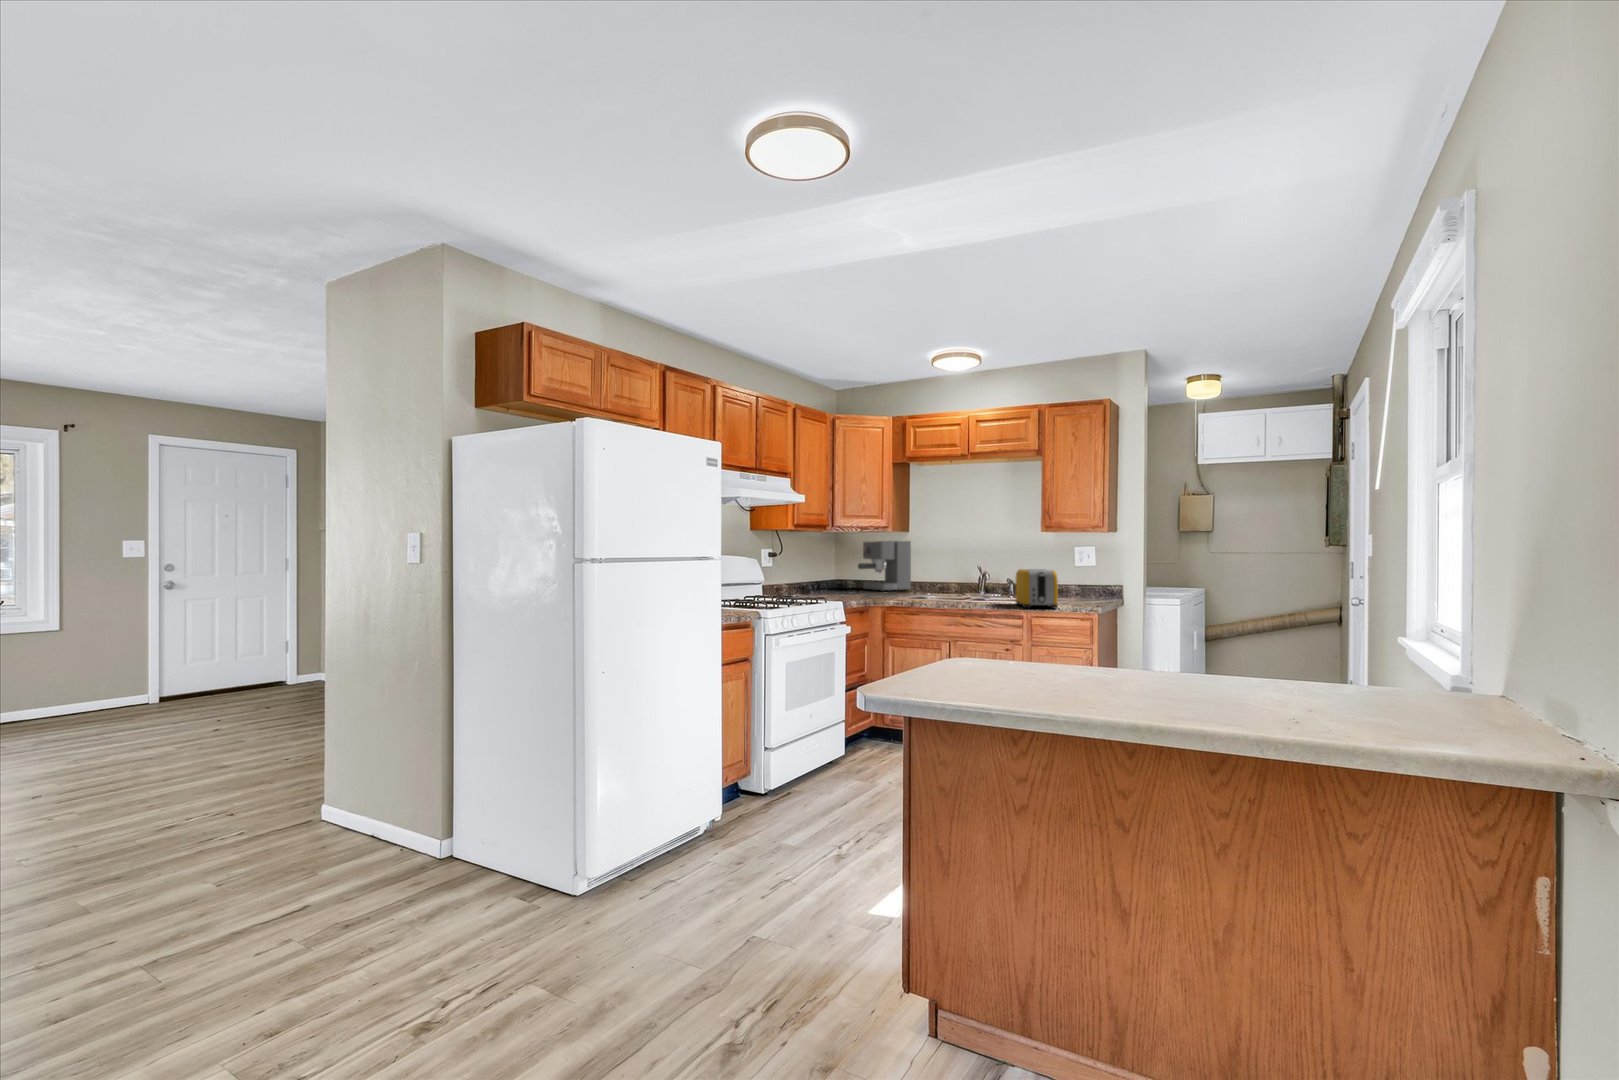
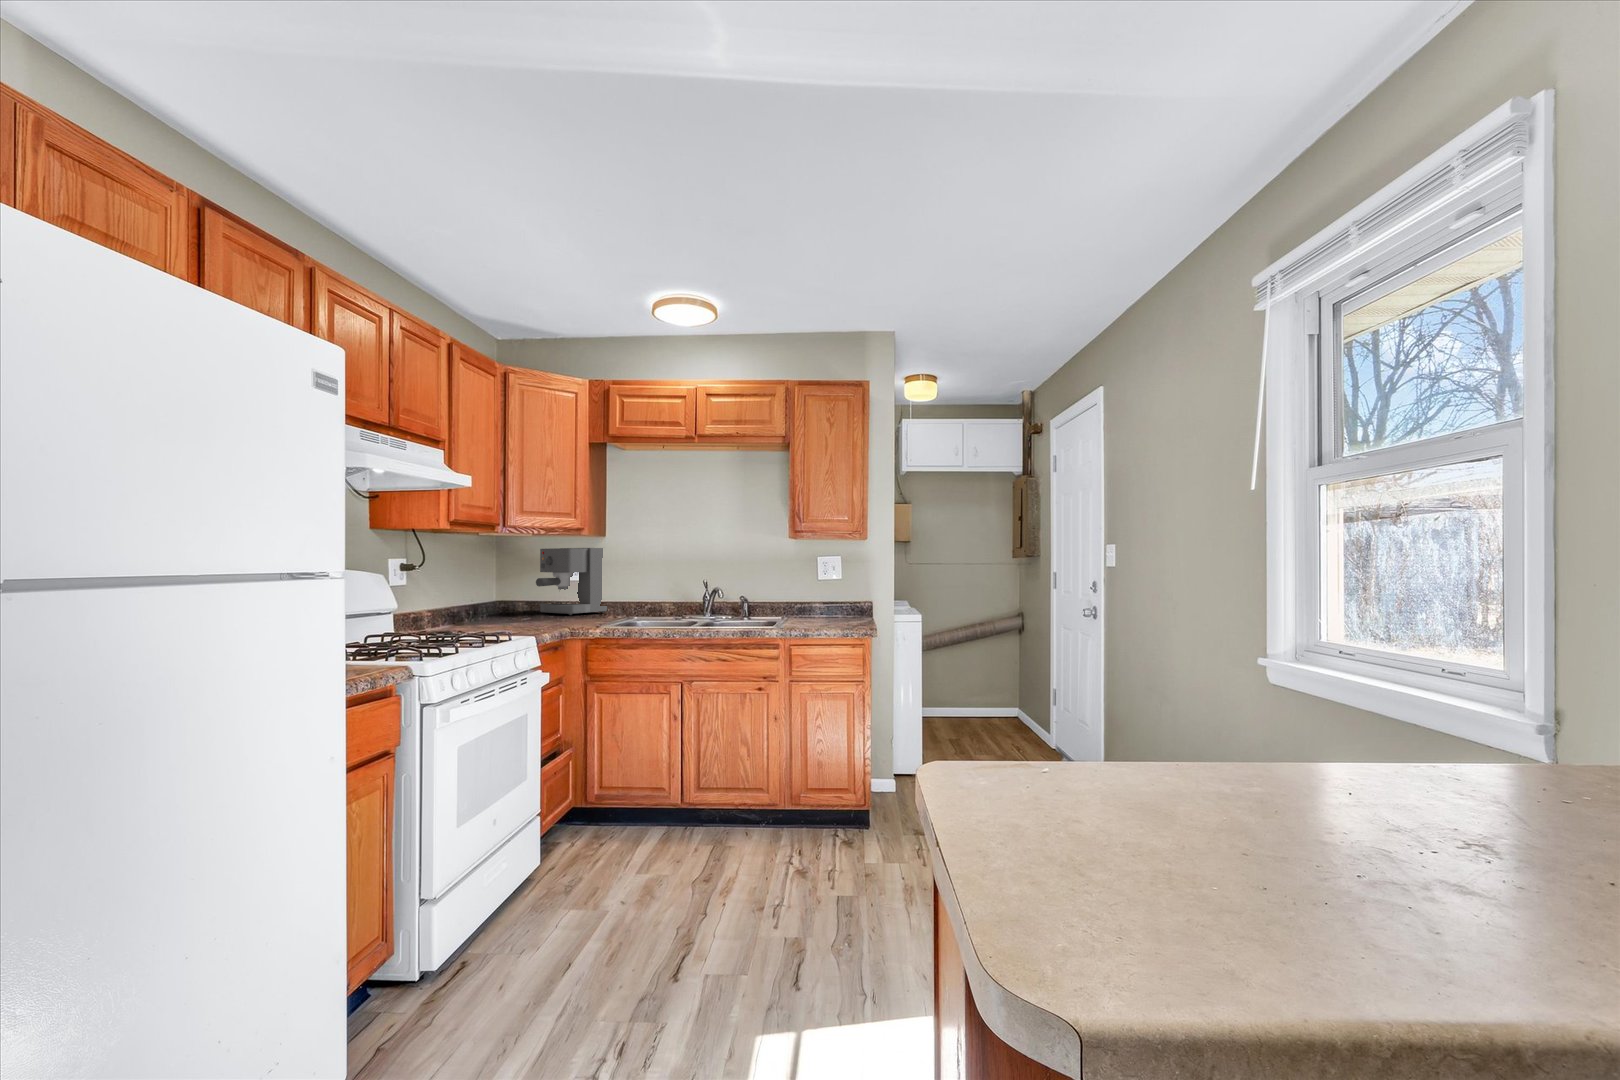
toaster: present [1016,569,1058,608] -> none [764,583,825,635]

